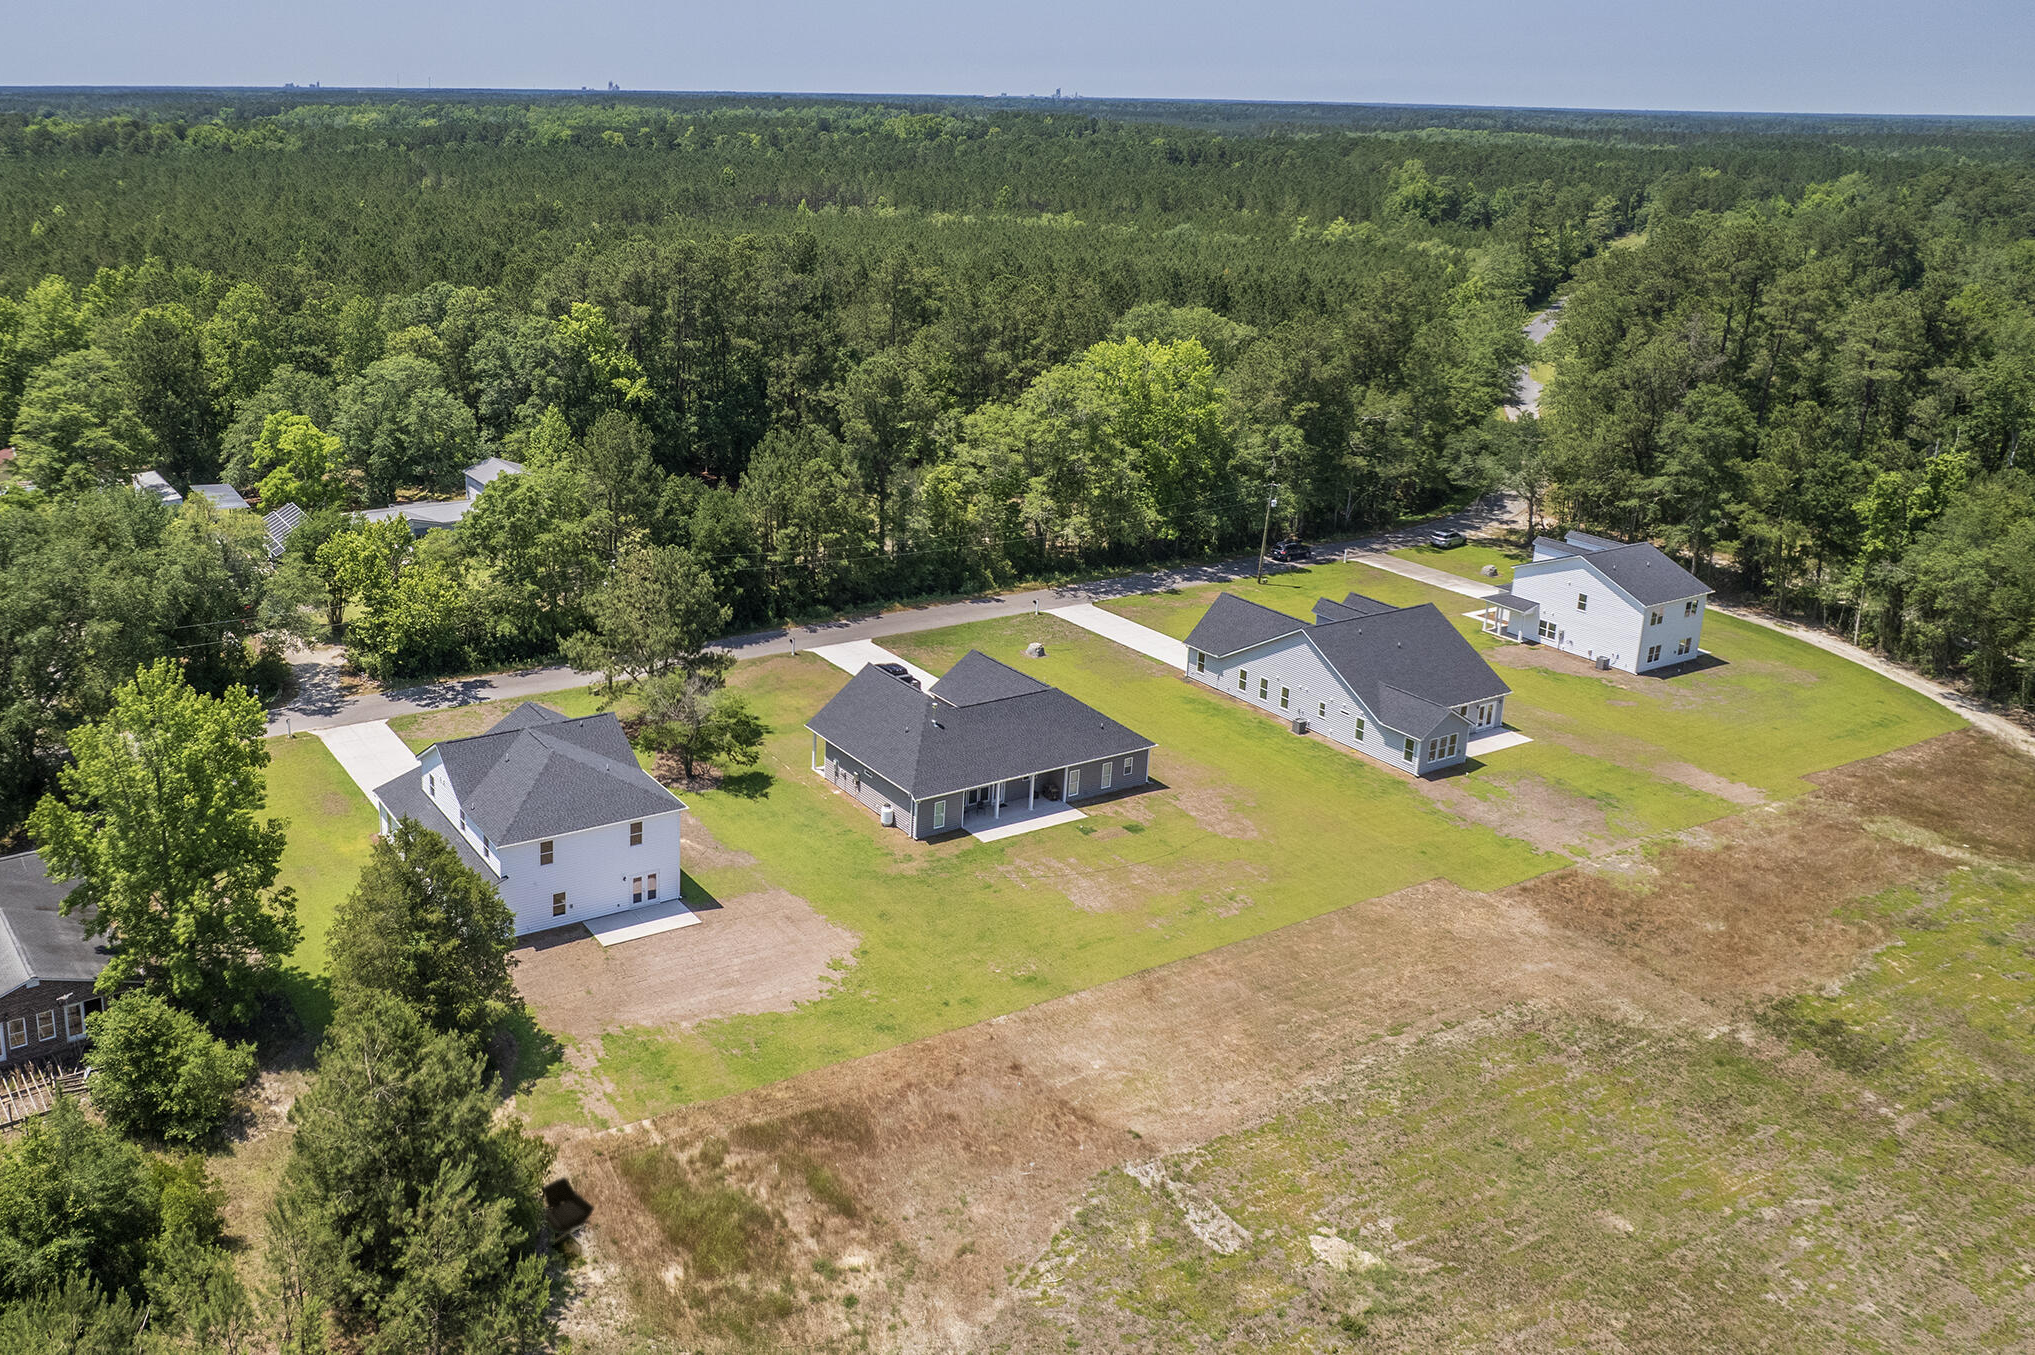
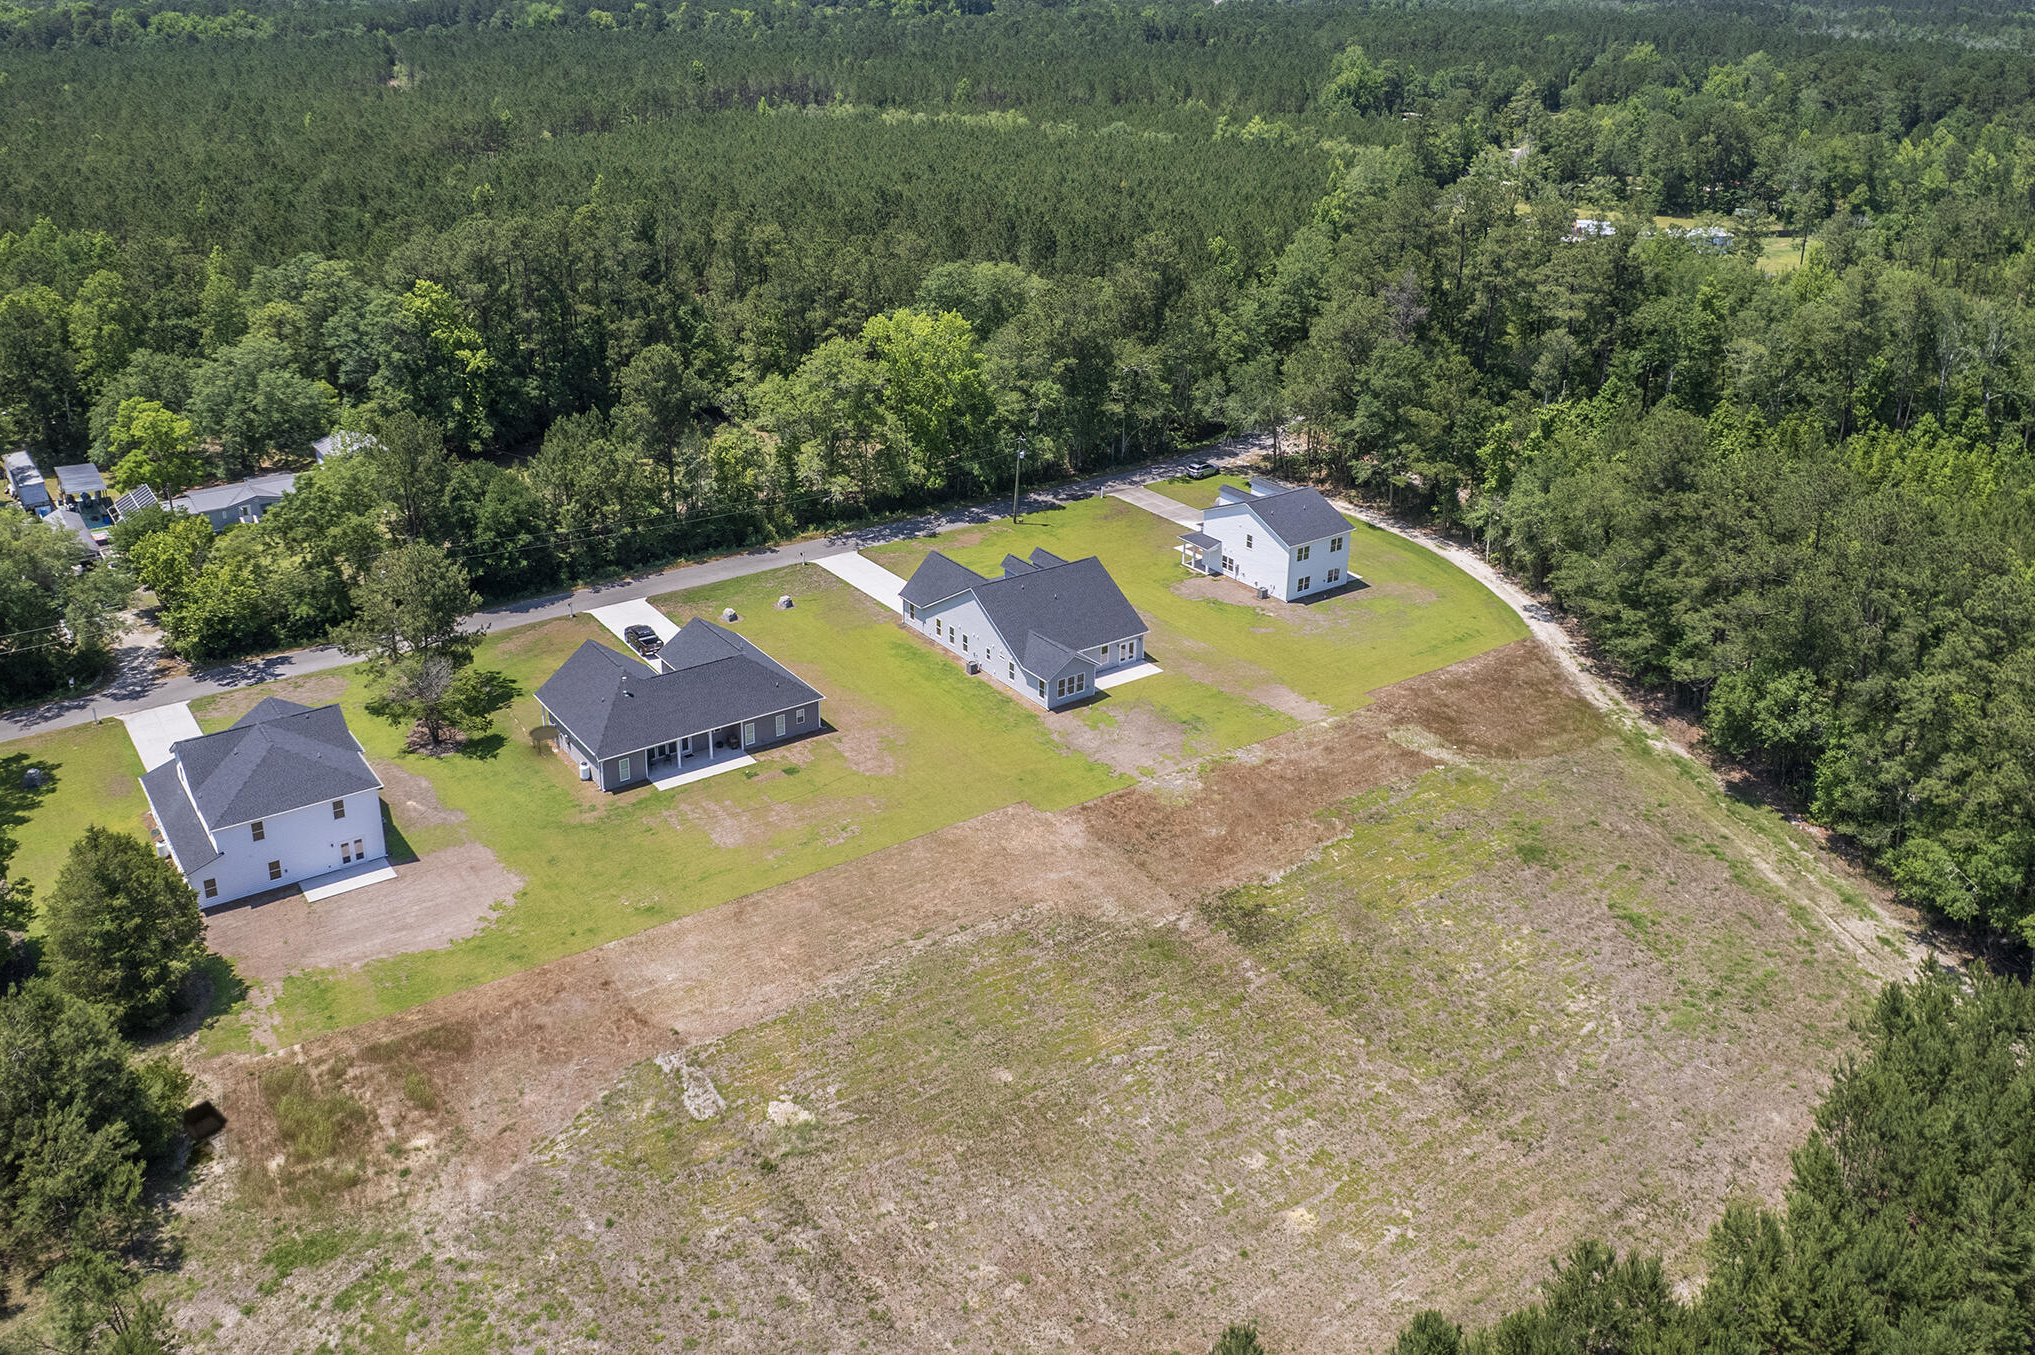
round table: none [798,760,838,796] -> present [529,725,561,755]

